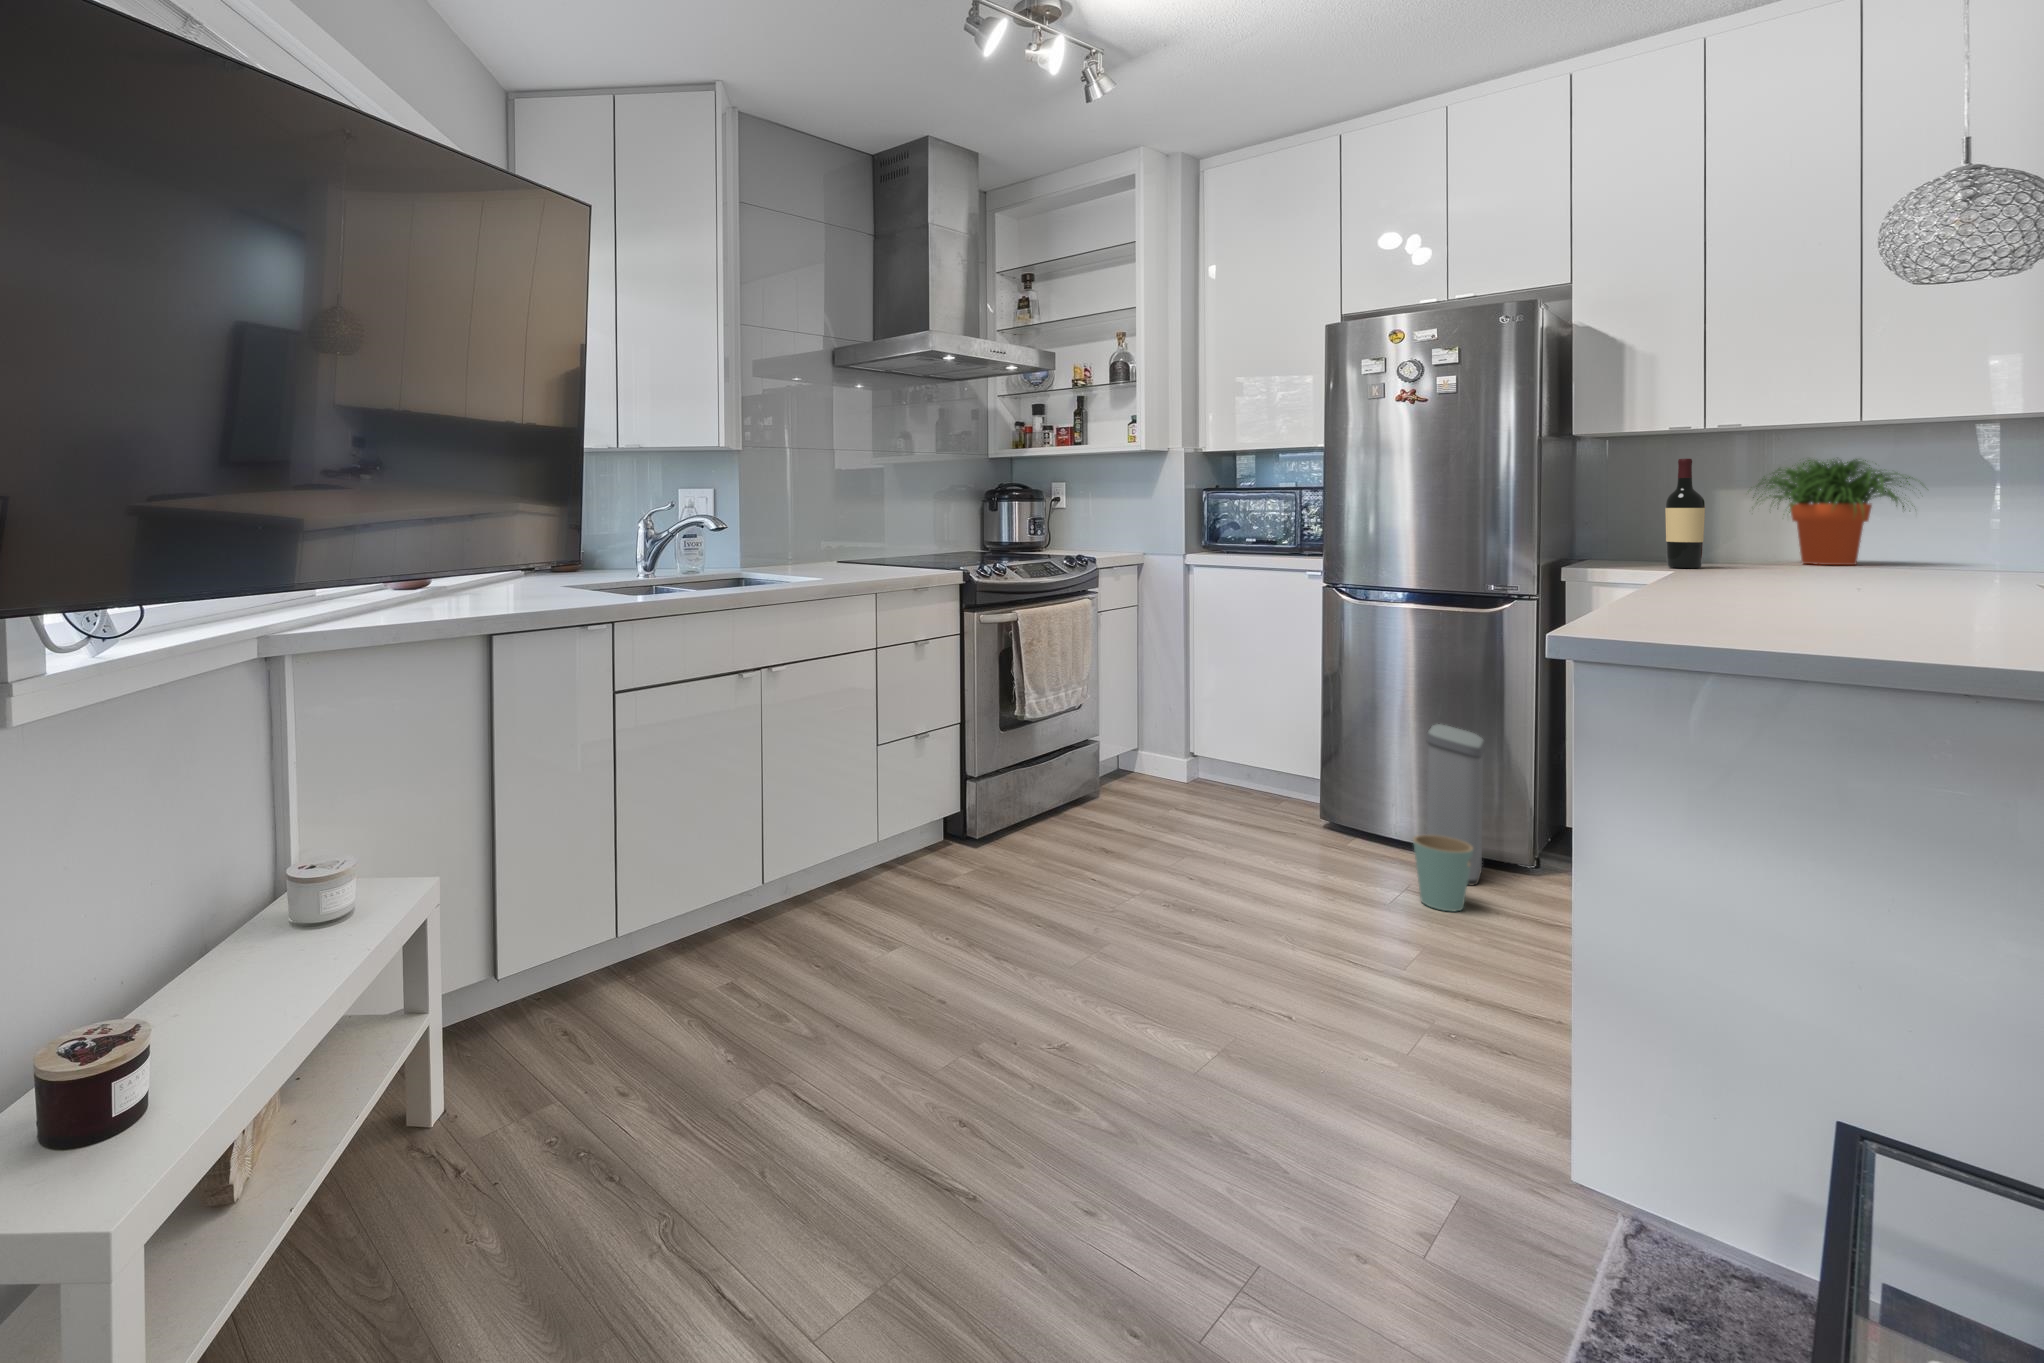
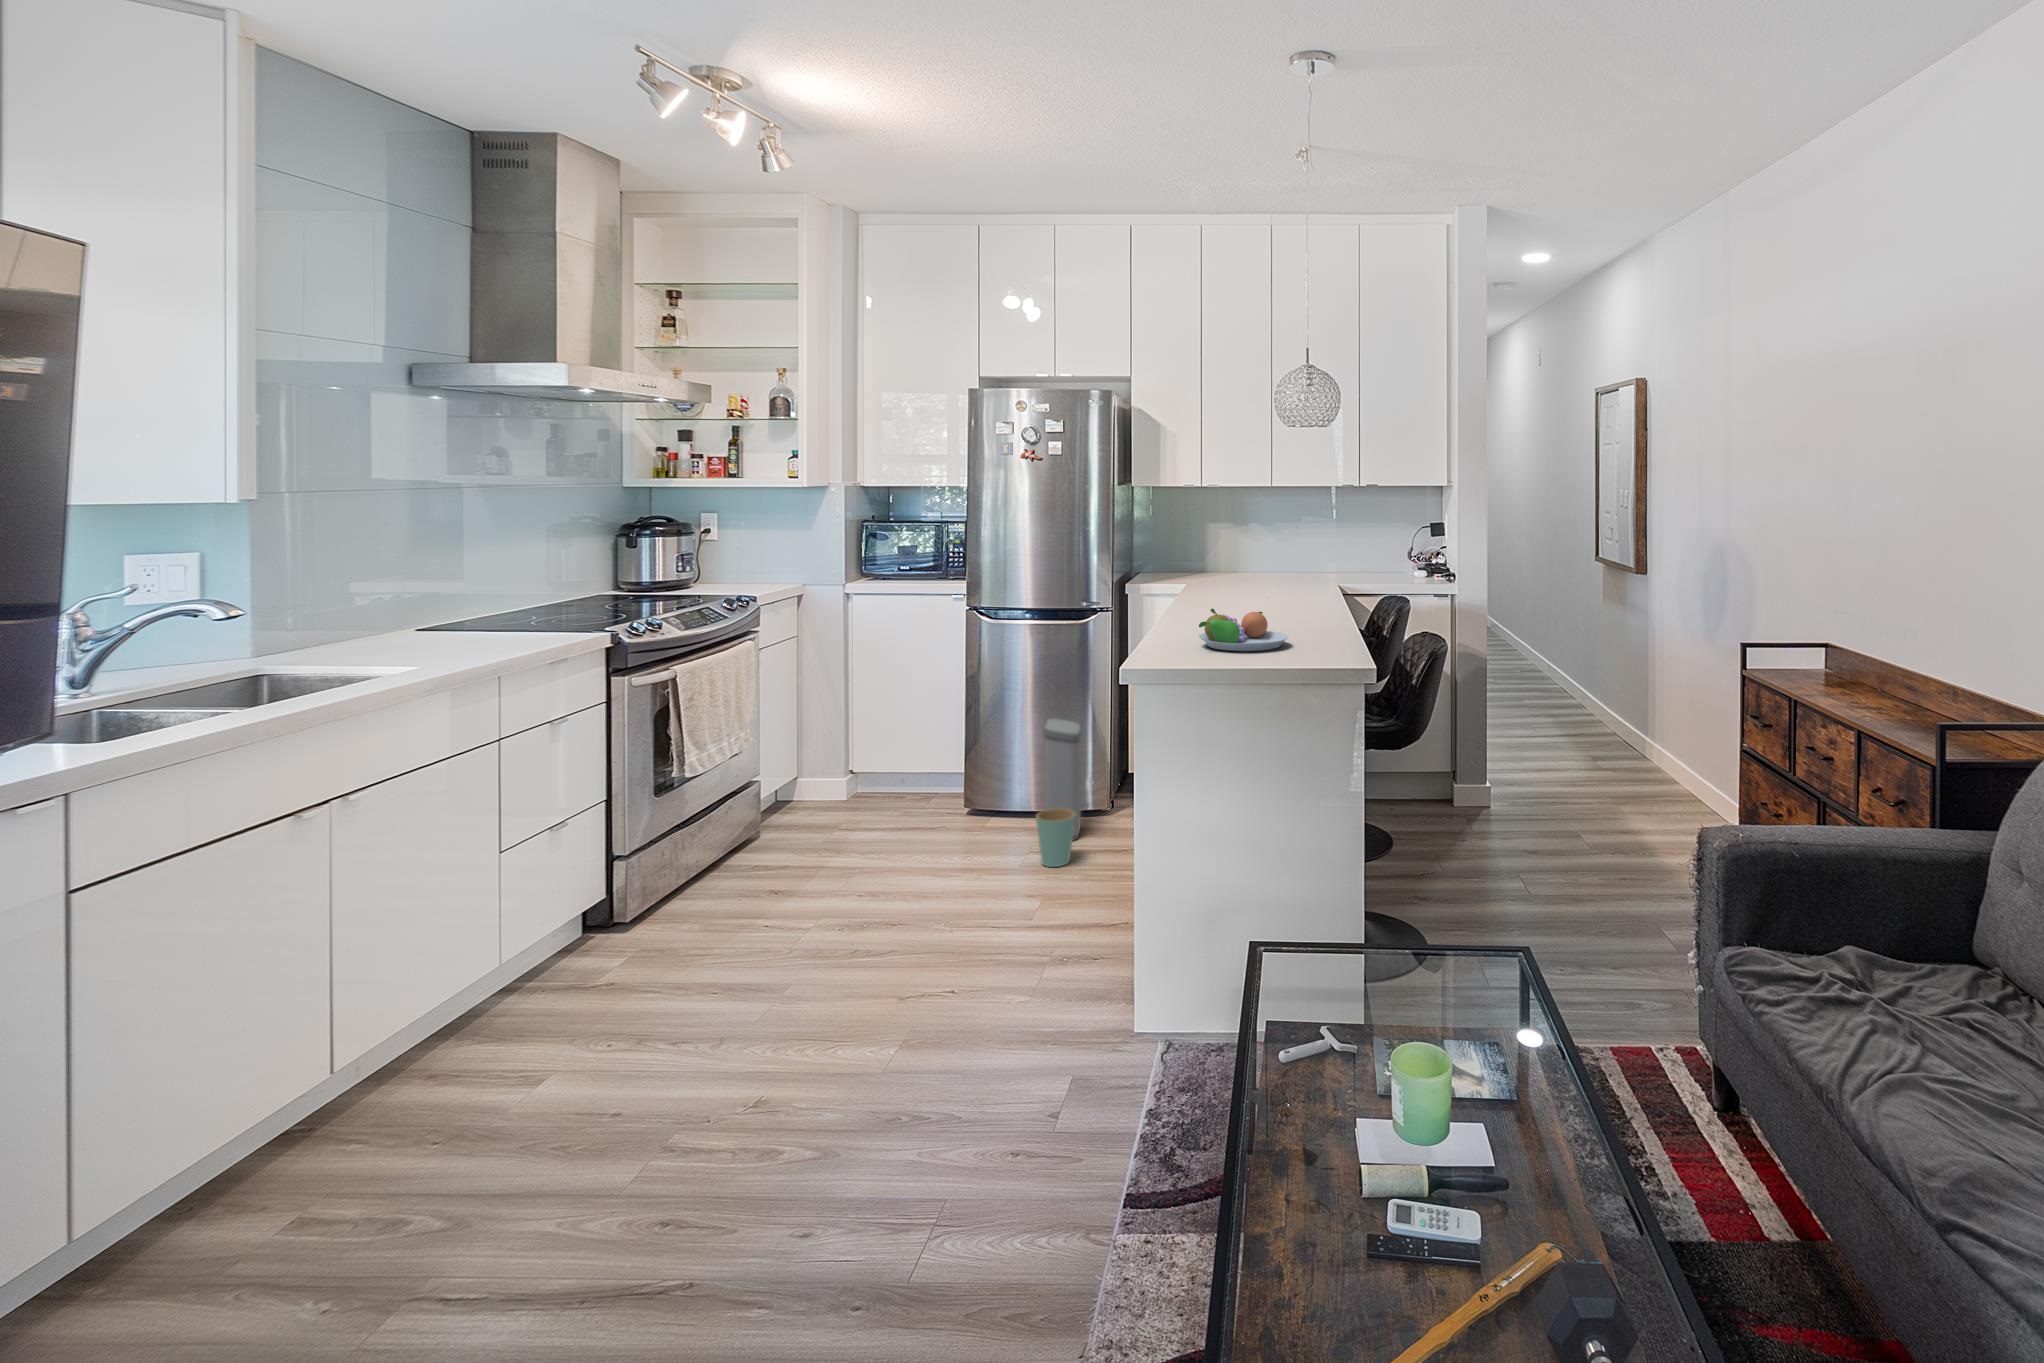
wine bottle: present [1665,459,1705,568] -> none [1183,513,1203,588]
potted plant: present [1753,459,1926,565] -> none [1223,510,1304,580]
fruit bowl: none [1702,560,1915,628] -> present [1199,608,1289,651]

